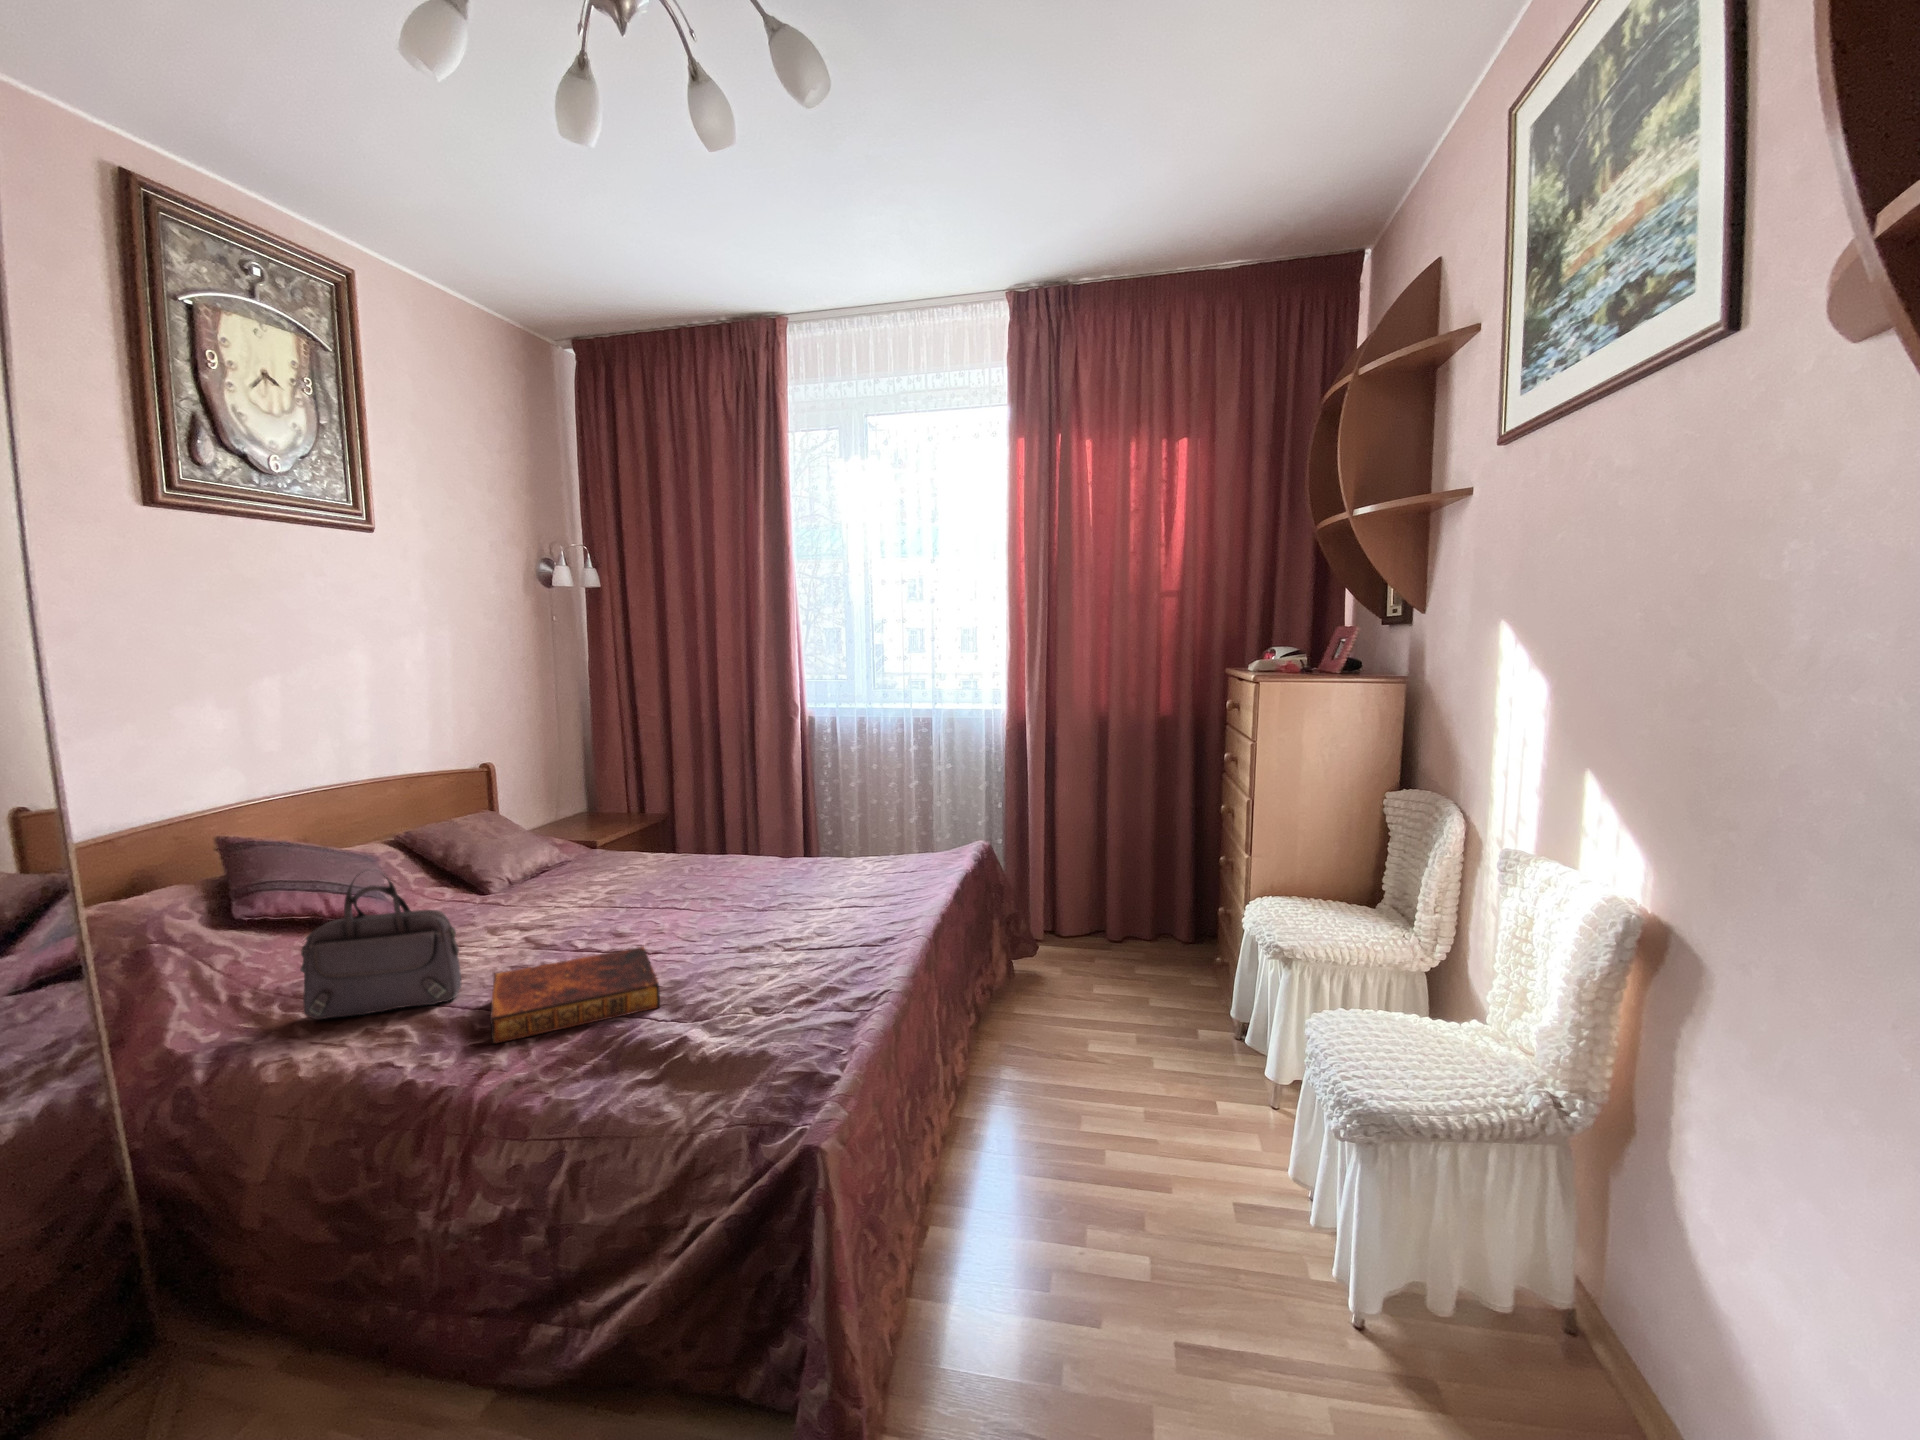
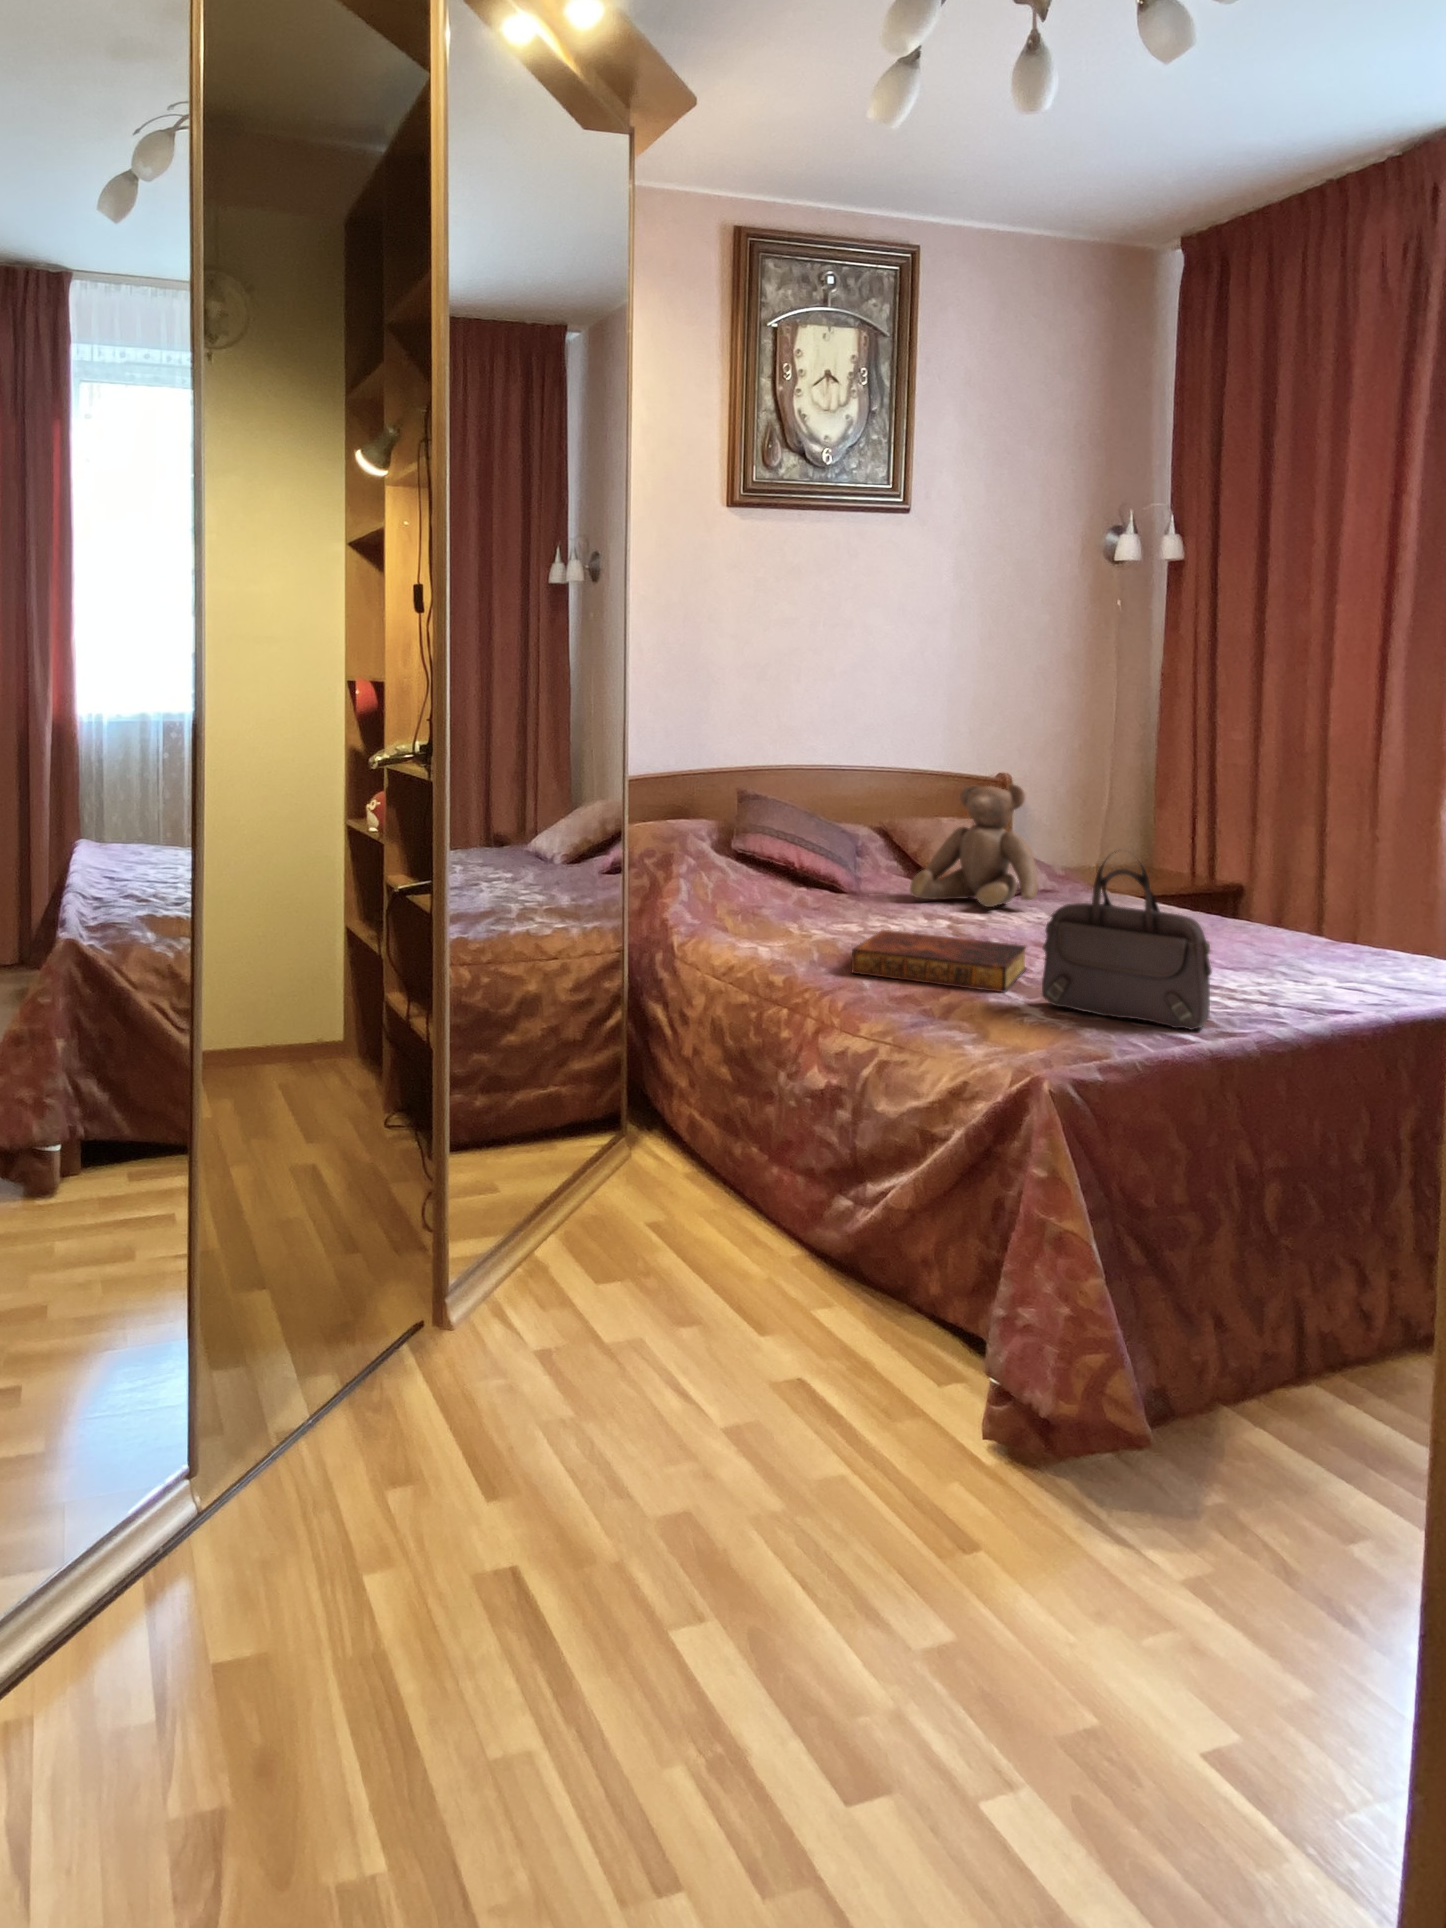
teddy bear: none [447,784,574,906] -> present [910,785,1038,907]
handbag: present [300,874,461,1019] -> present [1042,852,1212,1030]

